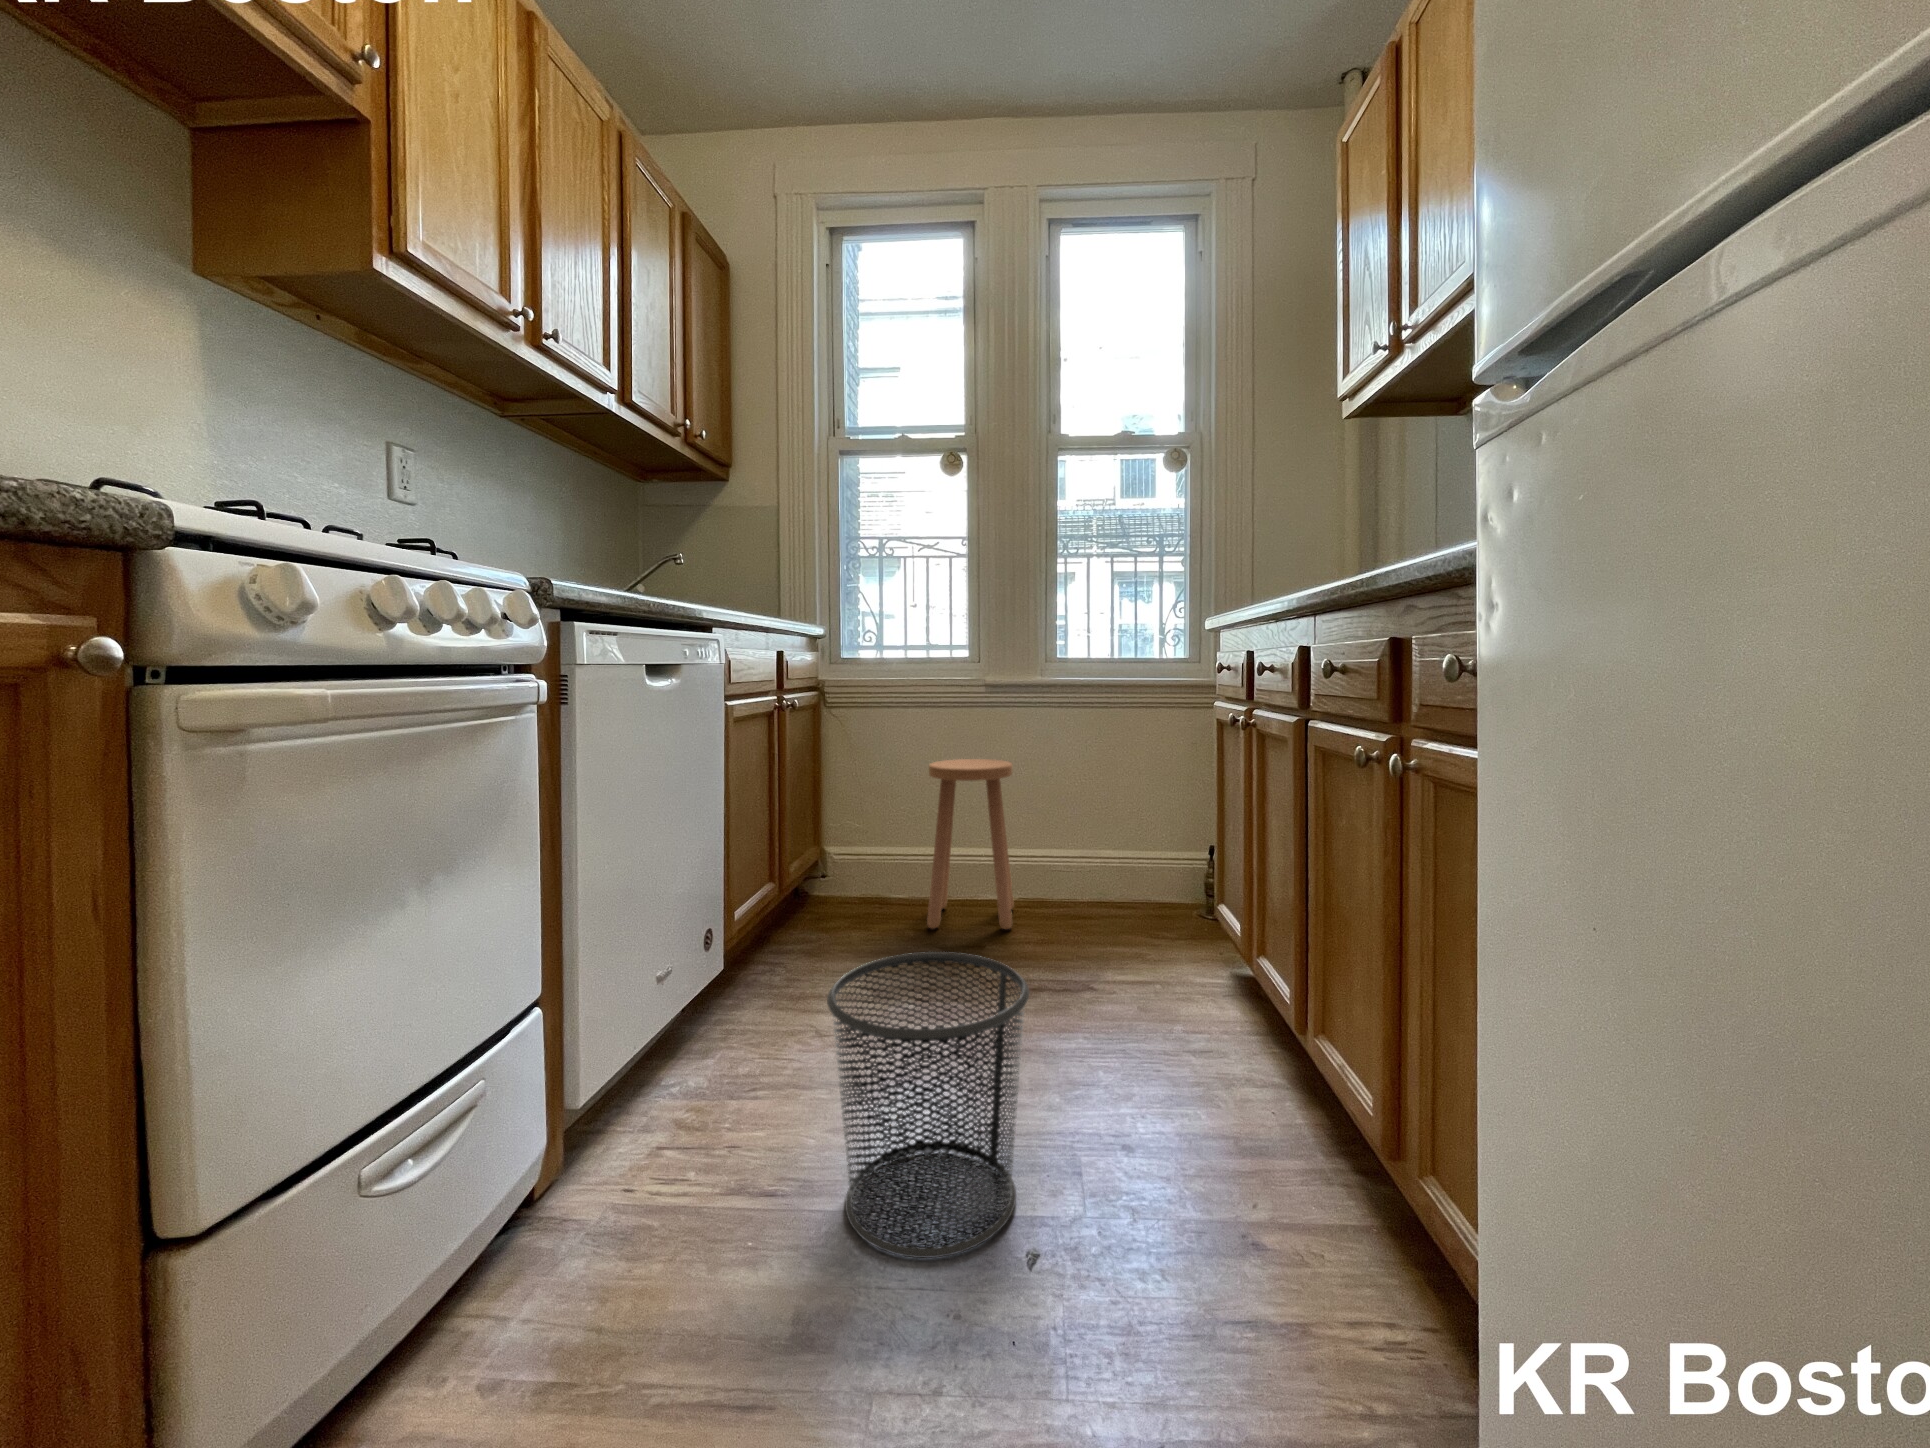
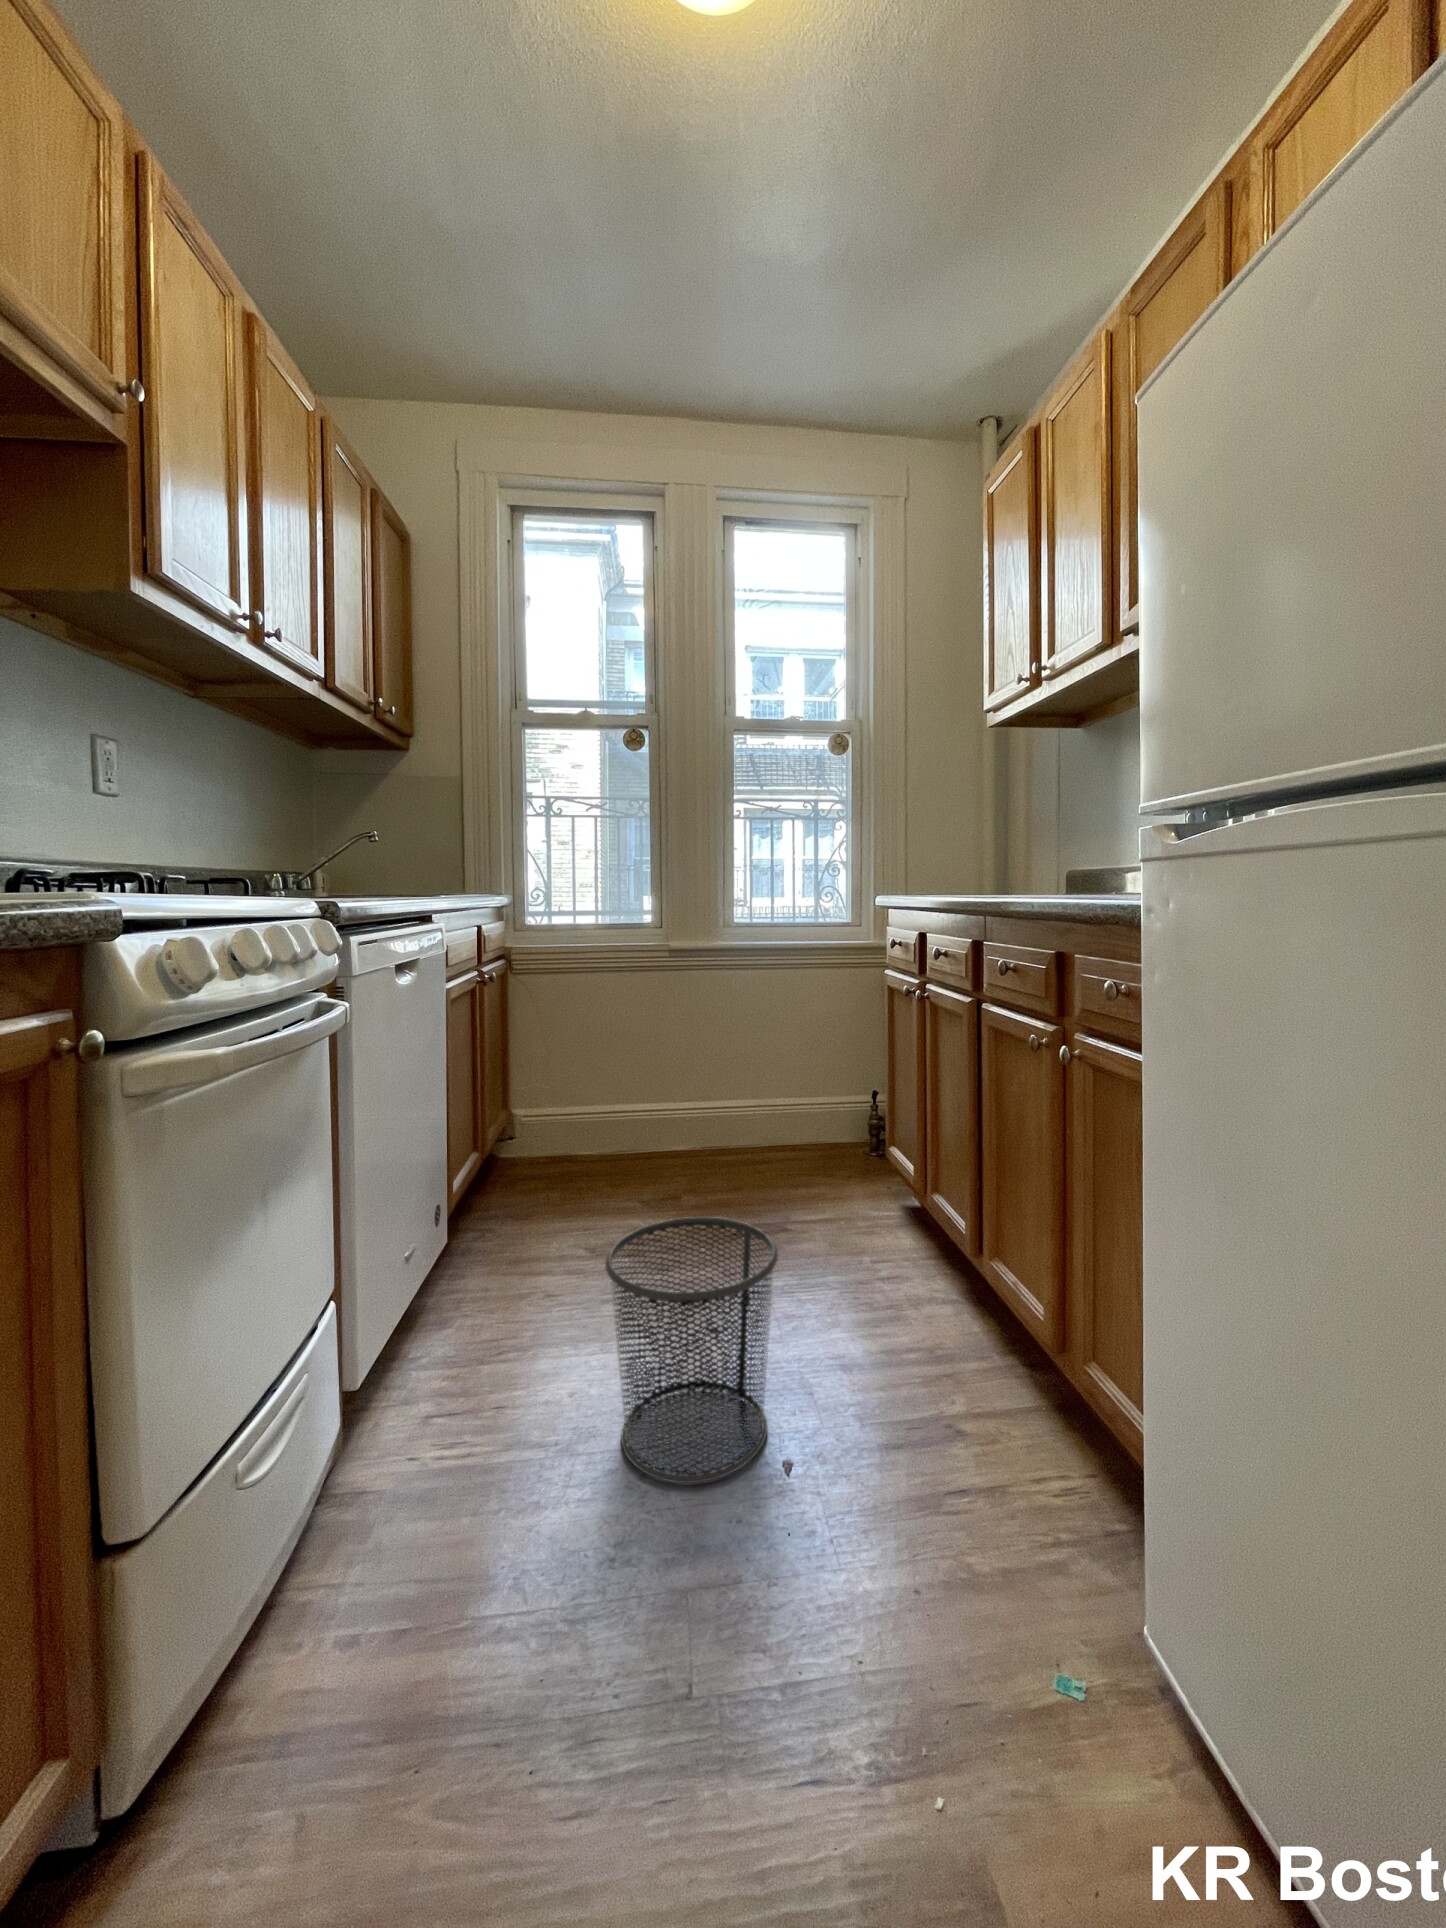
stool: present [927,759,1014,929] -> none [622,1018,704,1181]

